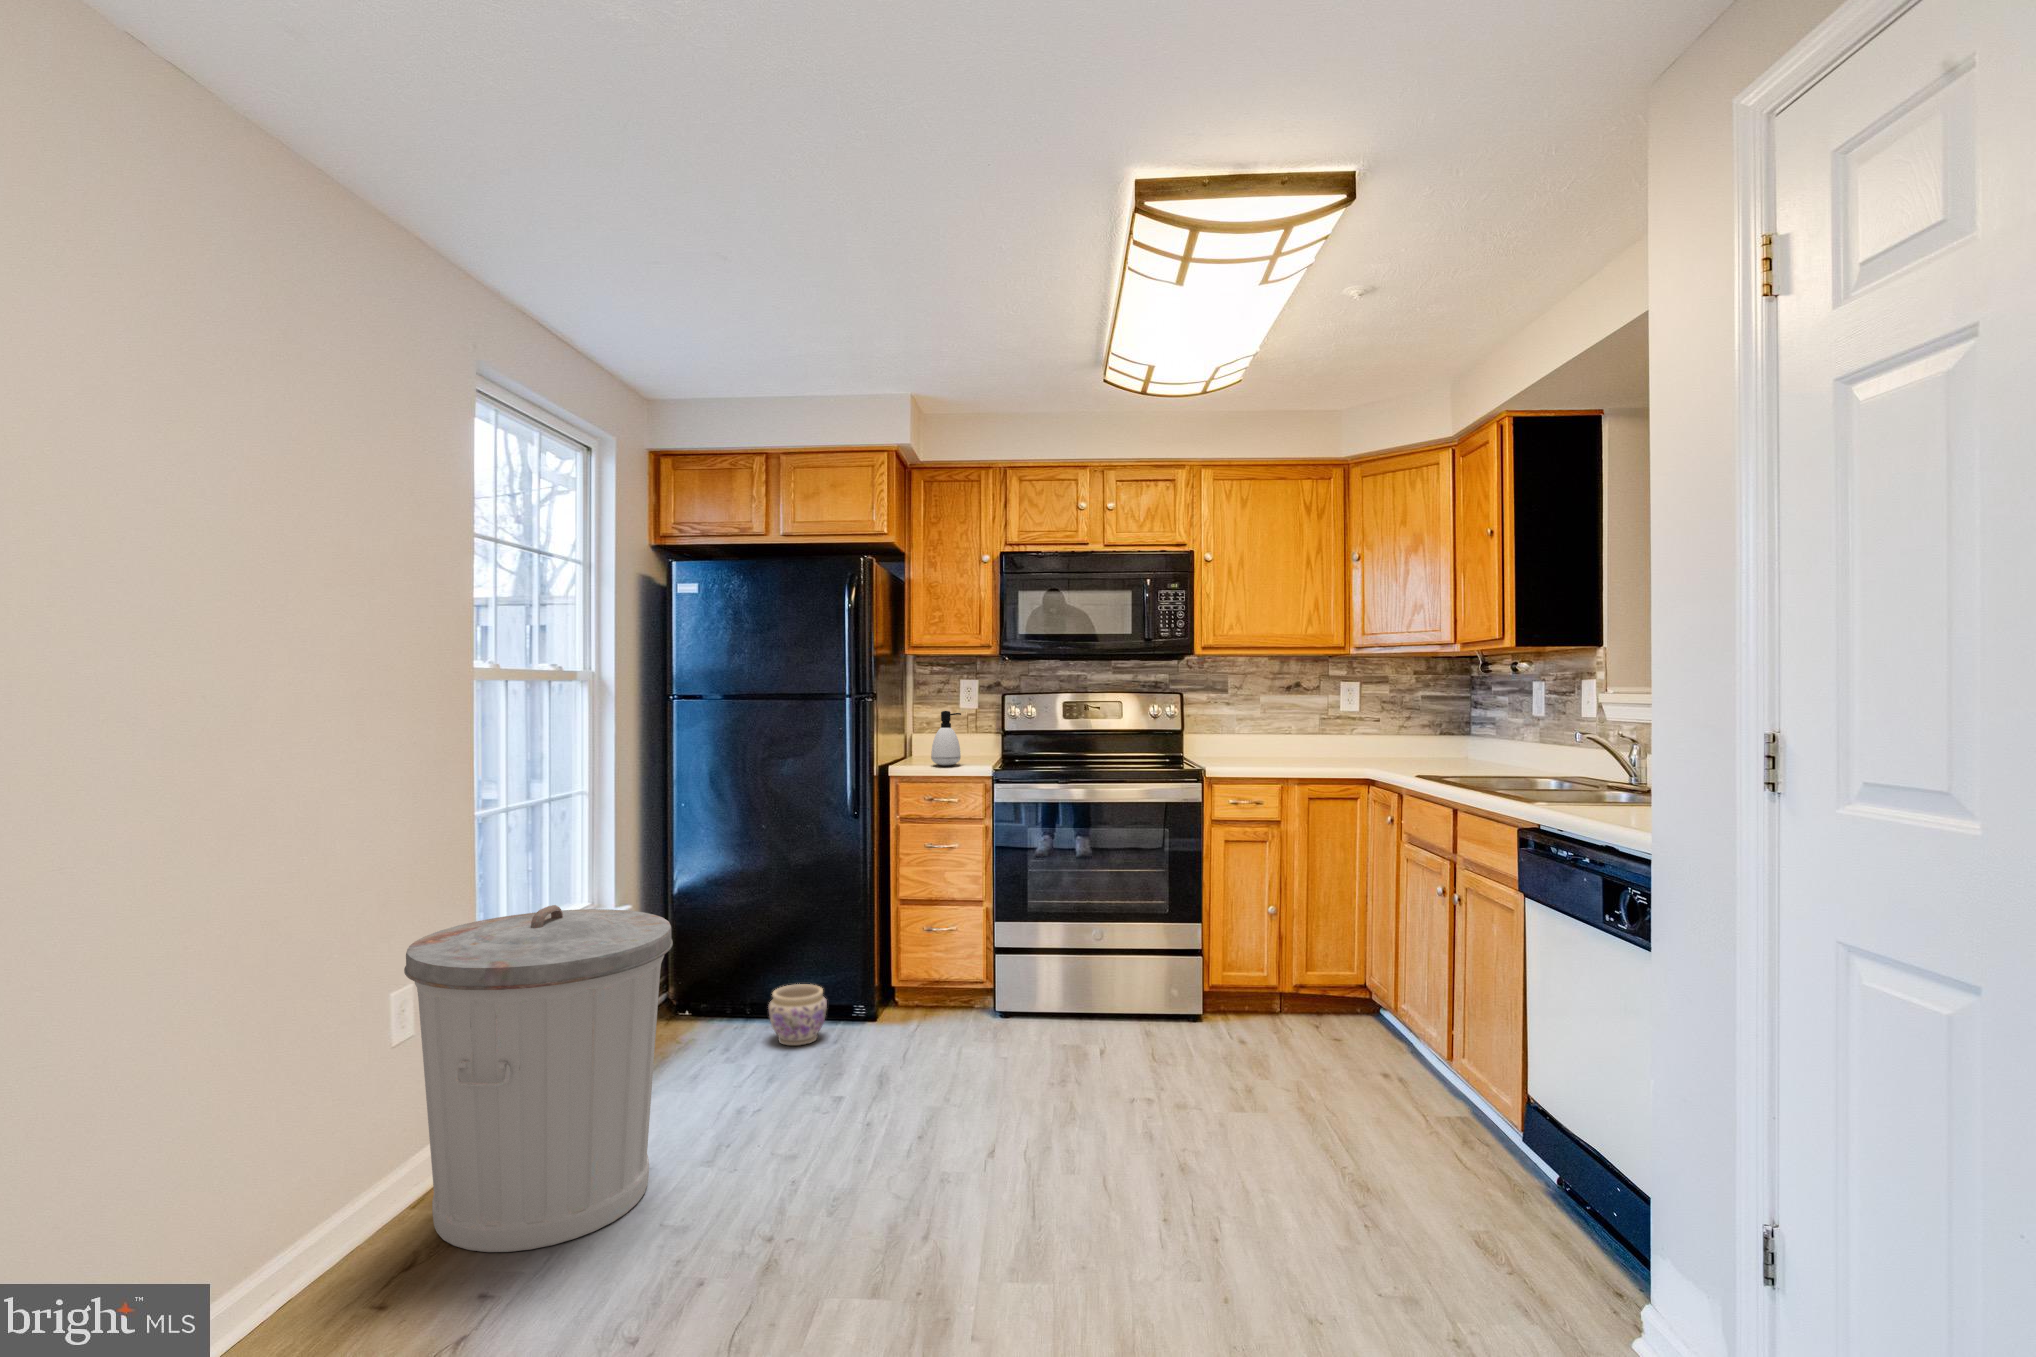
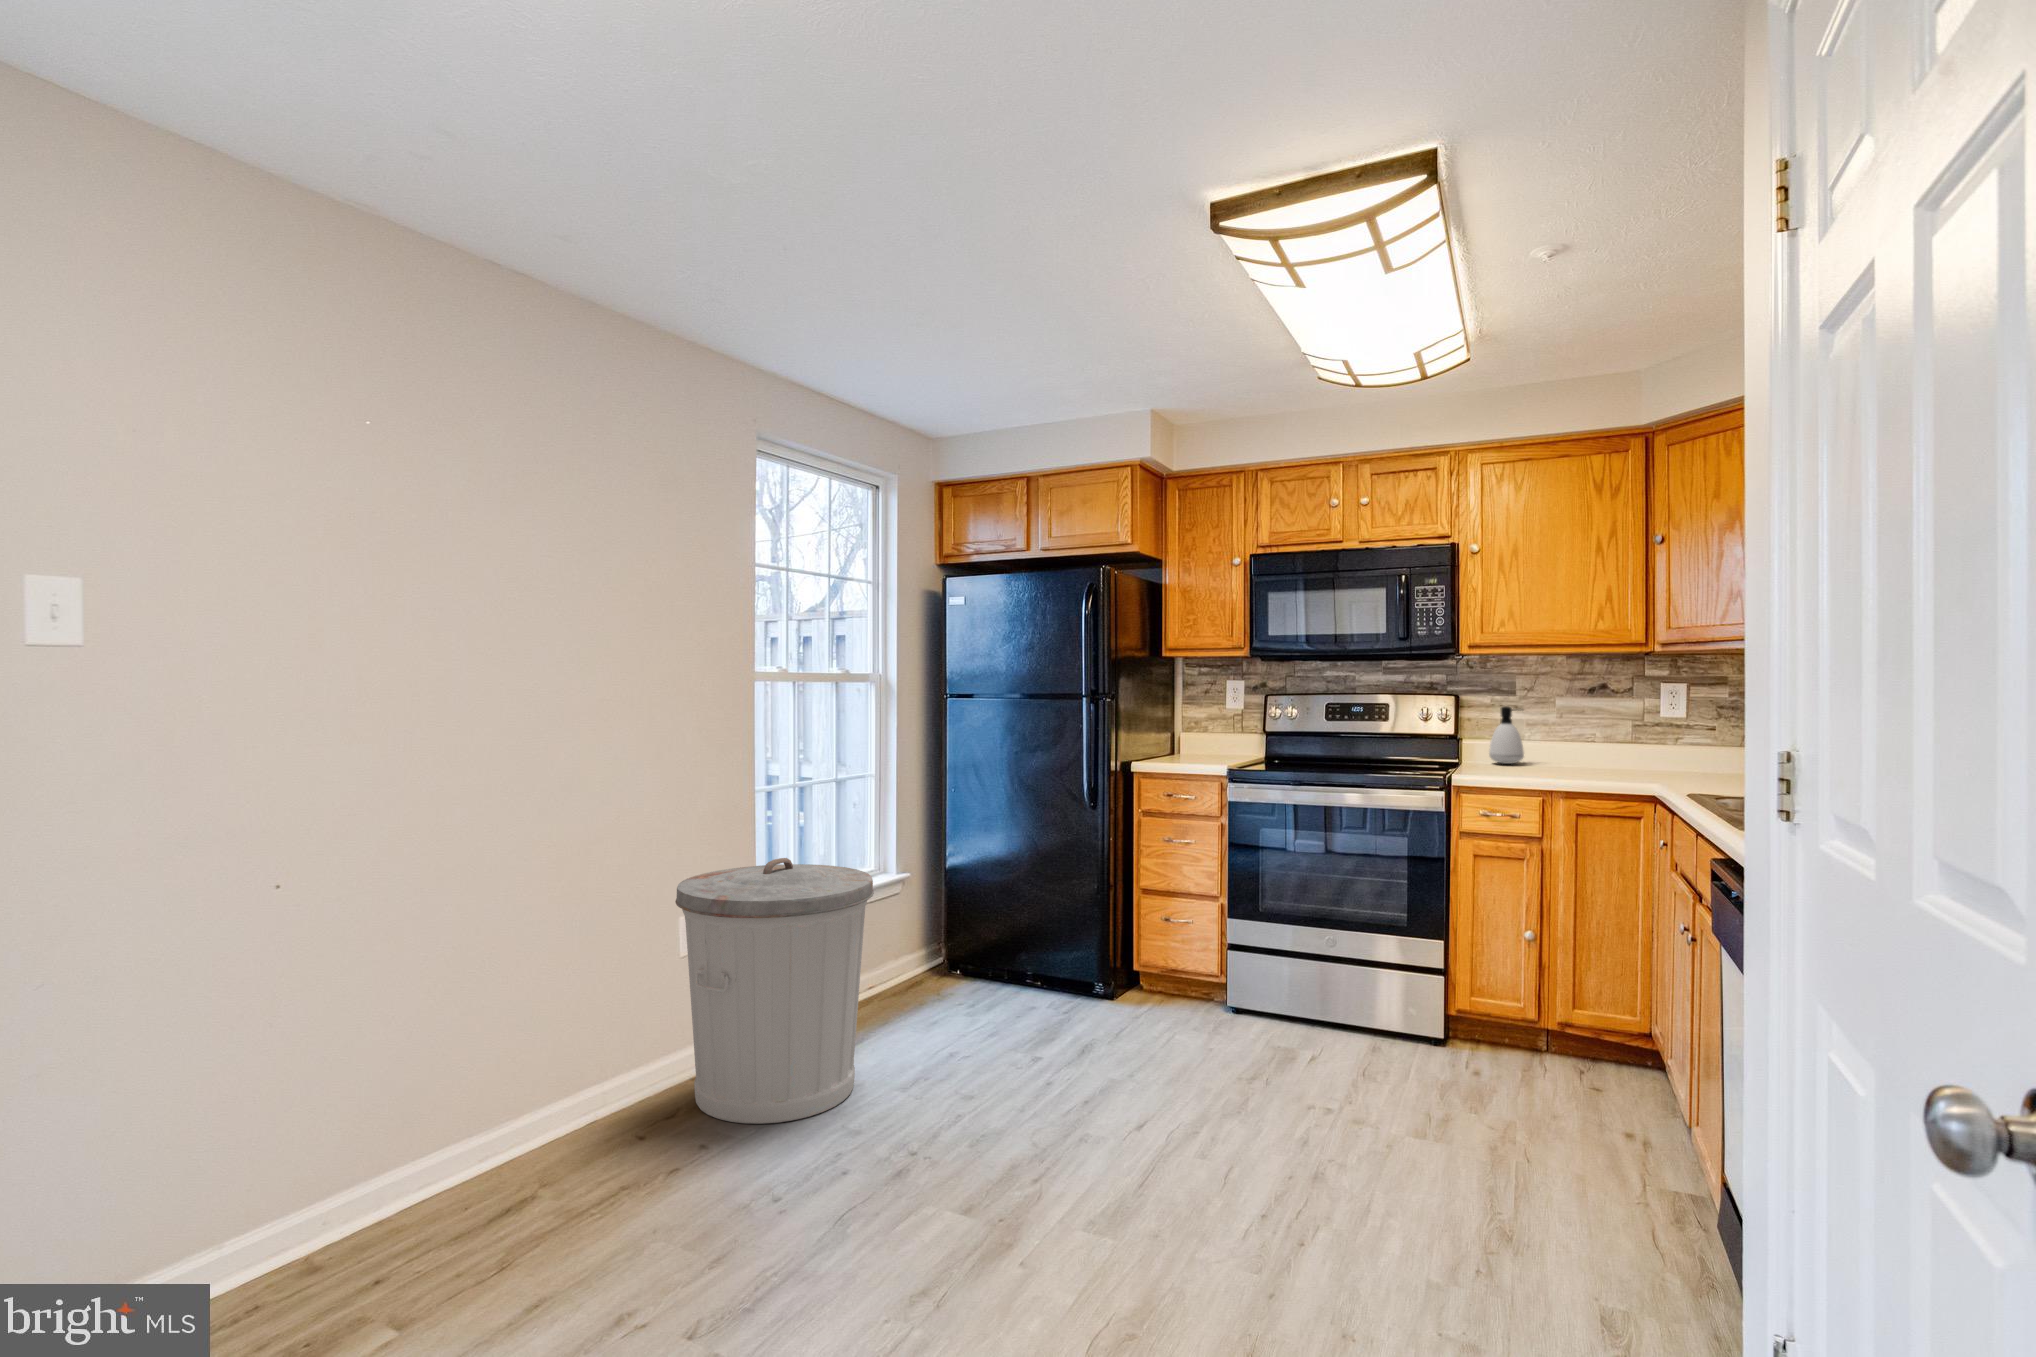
soap dispenser: present [931,711,961,766] -> present [1489,706,1524,764]
planter: present [768,984,827,1046] -> none [1012,954,1063,1008]

